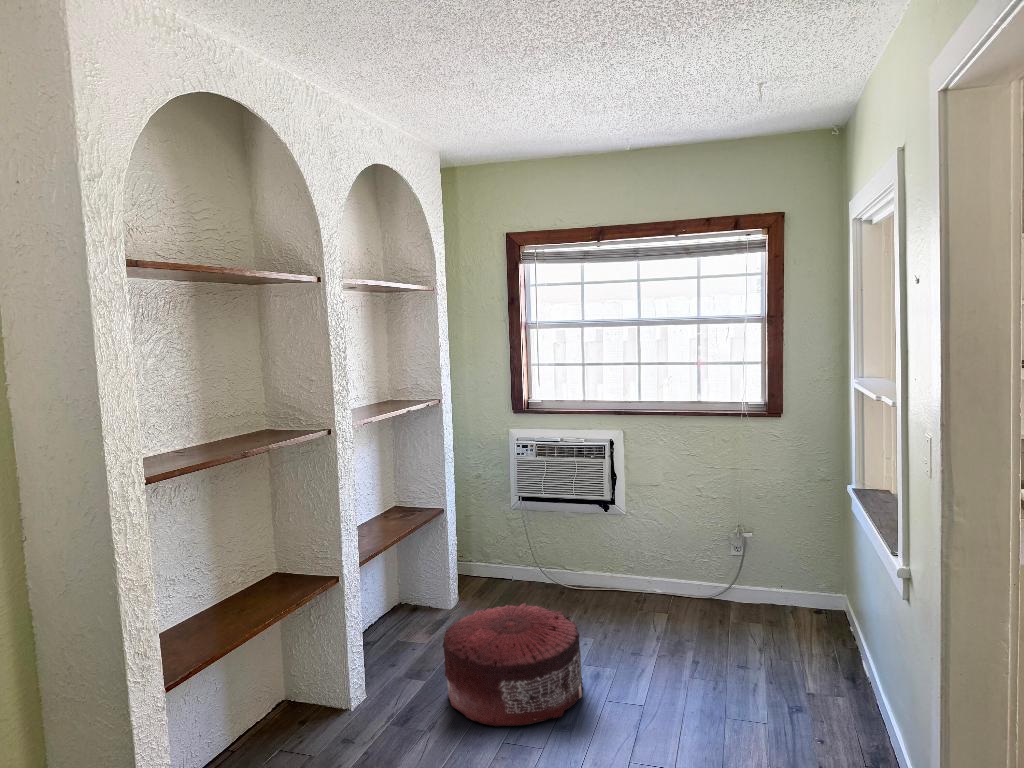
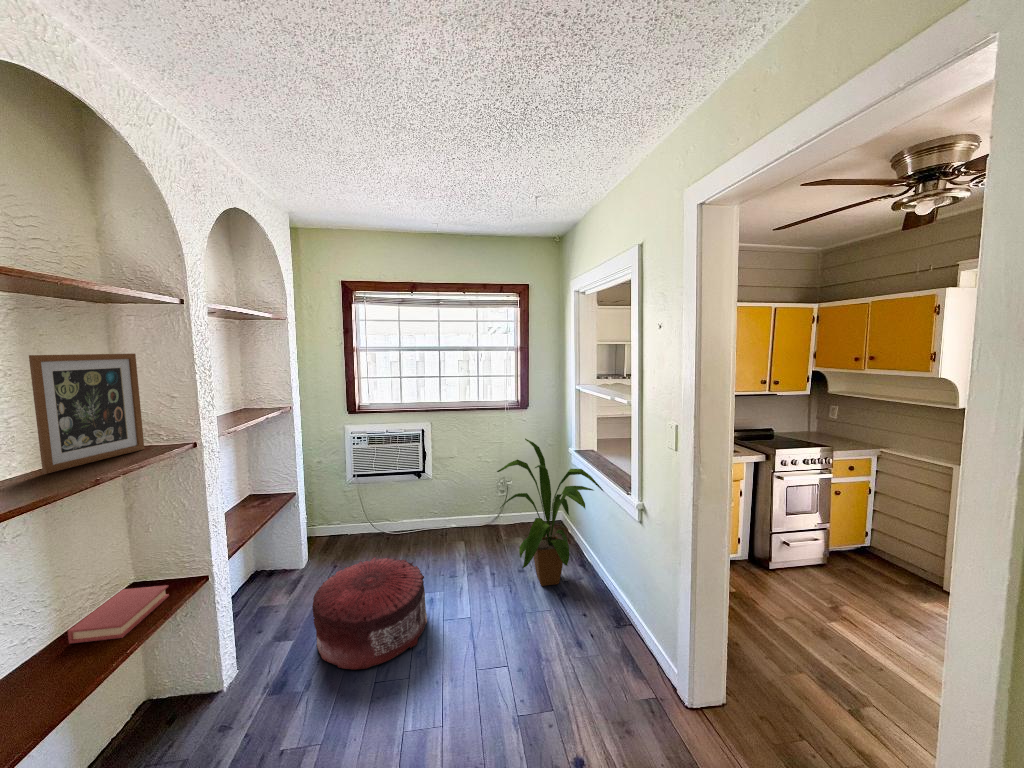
picture frame: none [205,335,287,445] -> present [29,353,145,473]
house plant: none [695,460,871,695] -> present [497,439,603,586]
book: none [227,573,304,611] -> present [68,585,169,643]

